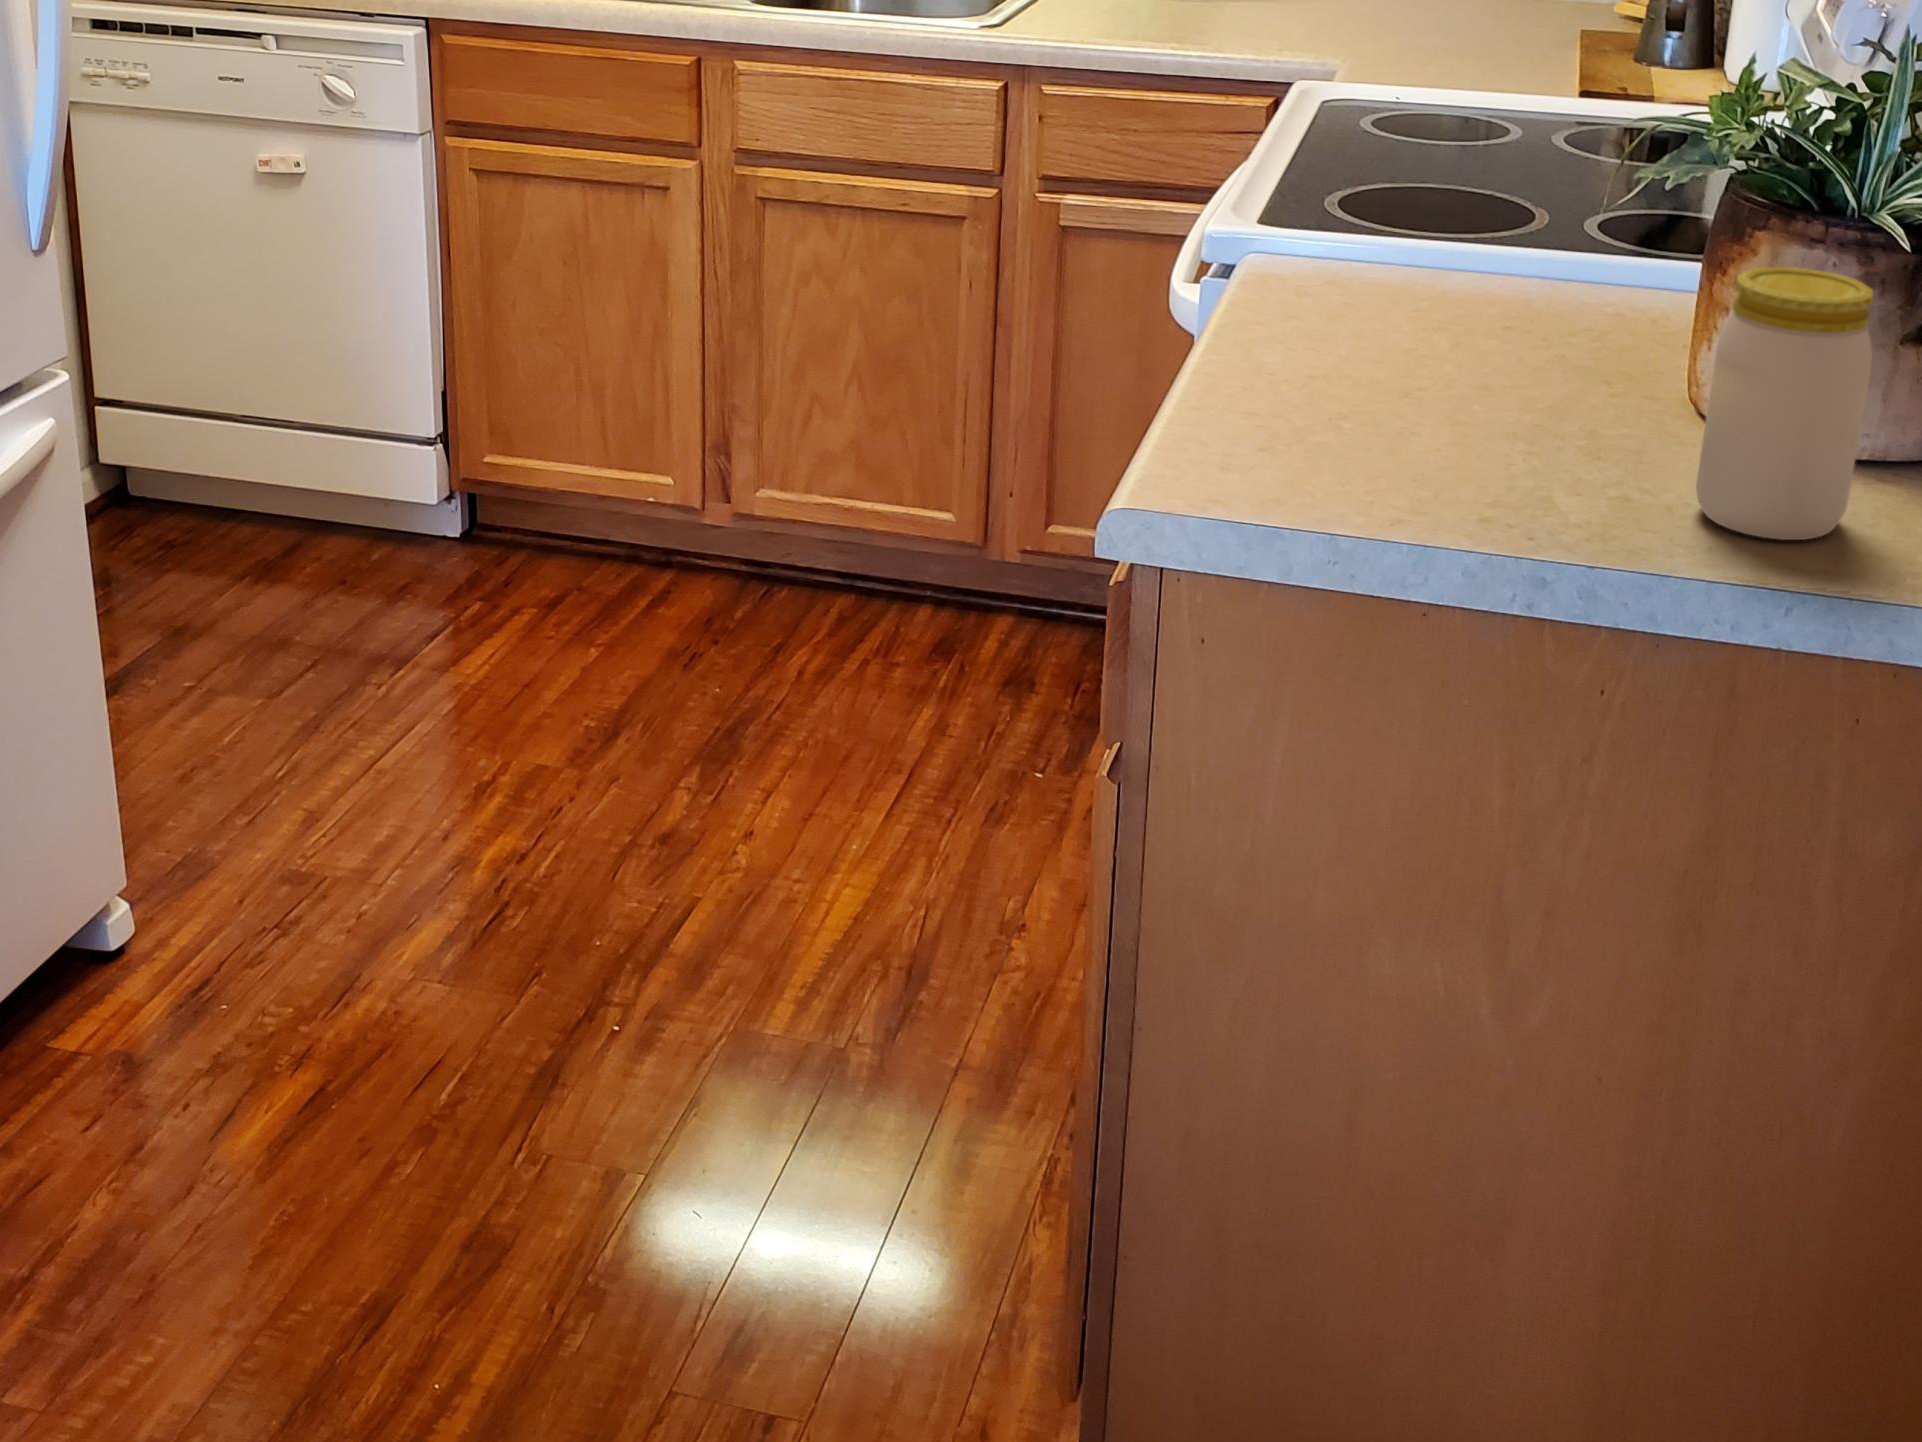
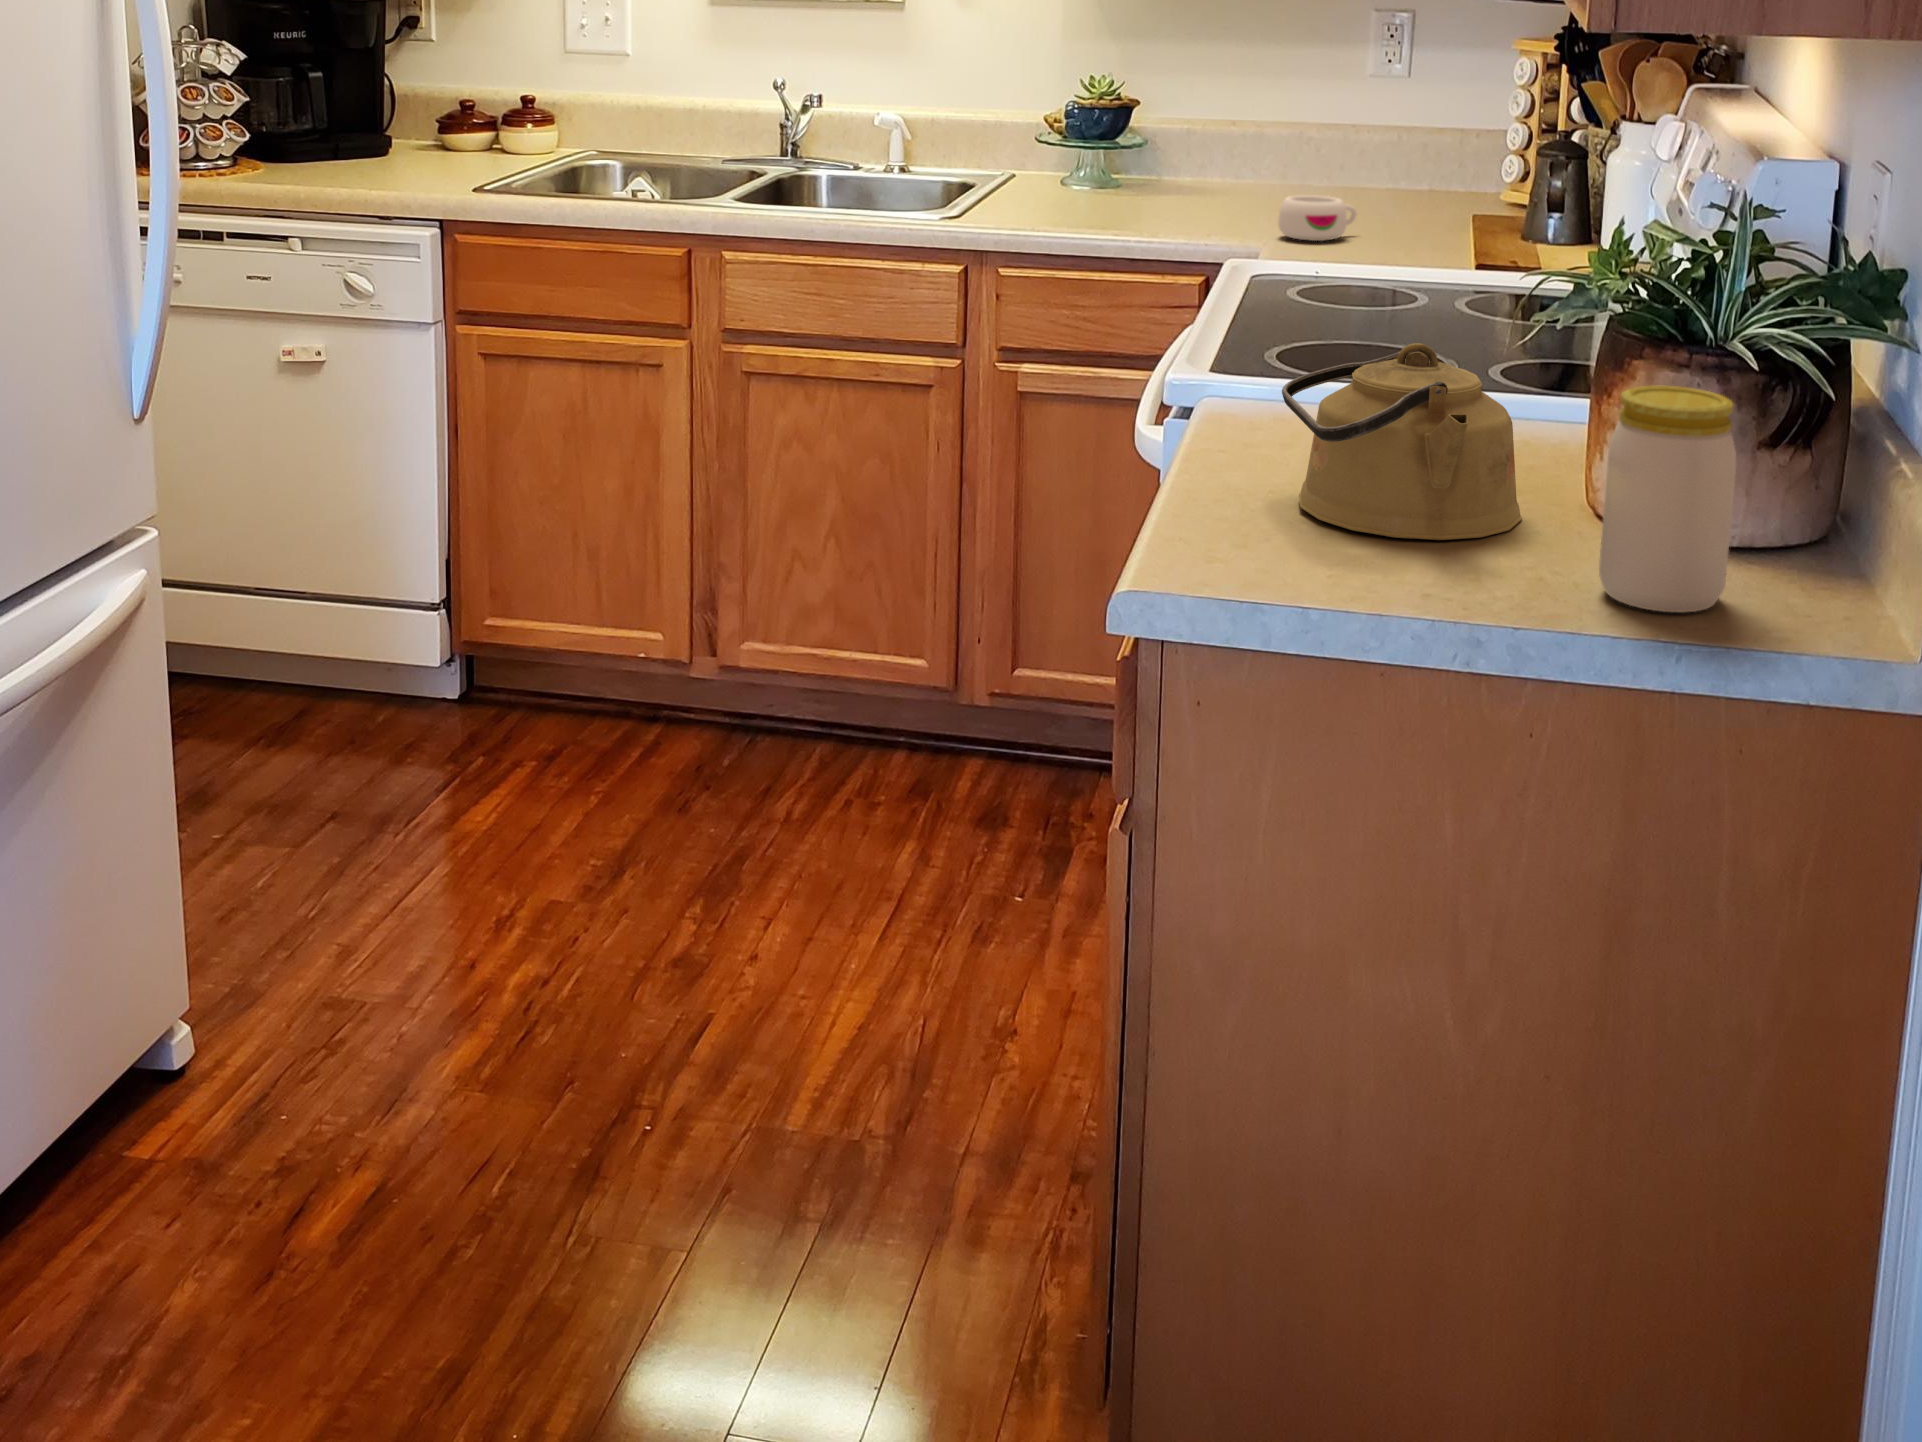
mug: none [1361,6,1451,58] -> present [1278,195,1356,241]
kettle: none [1335,203,1610,438] -> present [1282,343,1522,540]

